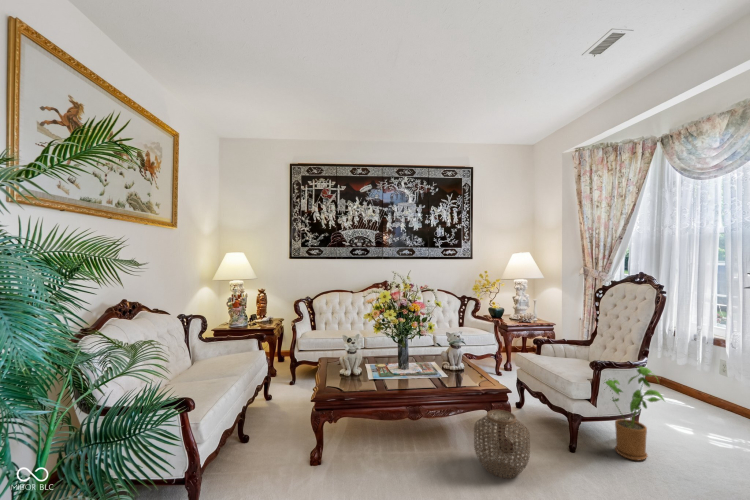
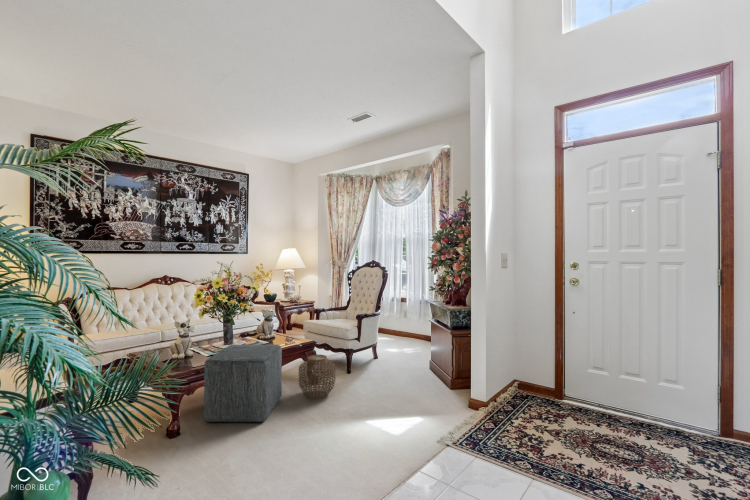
house plant: present [604,367,664,461] -> none [362,314,395,369]
ottoman: none [356,371,453,483] -> present [204,344,282,422]

